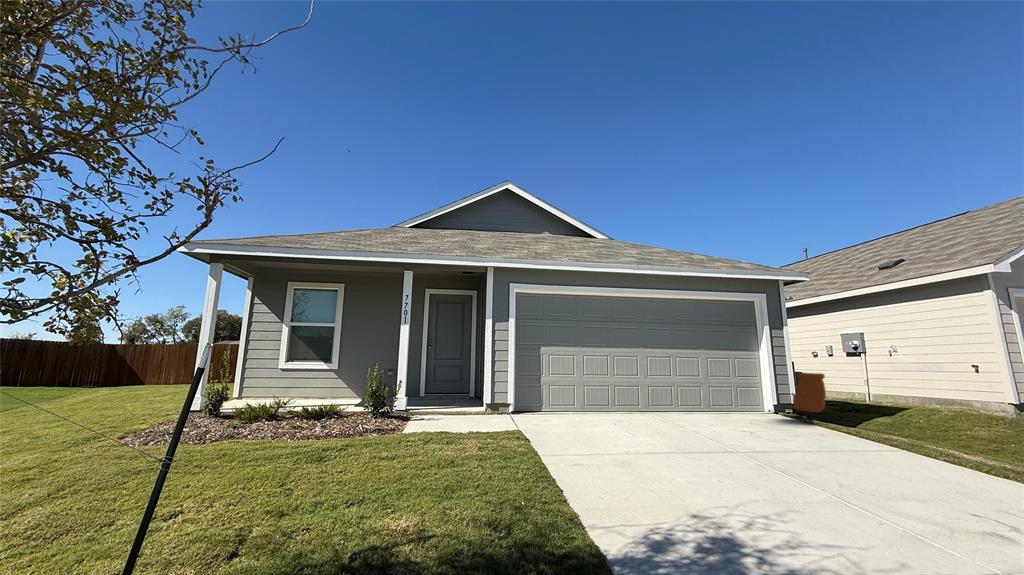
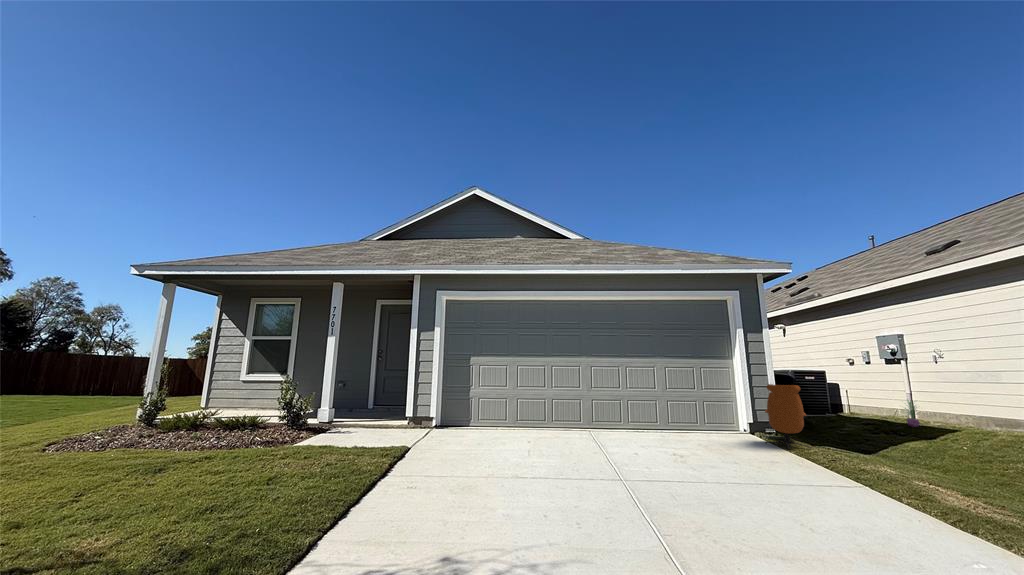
decorative plant: none [857,385,886,407] -> present [905,400,920,427]

